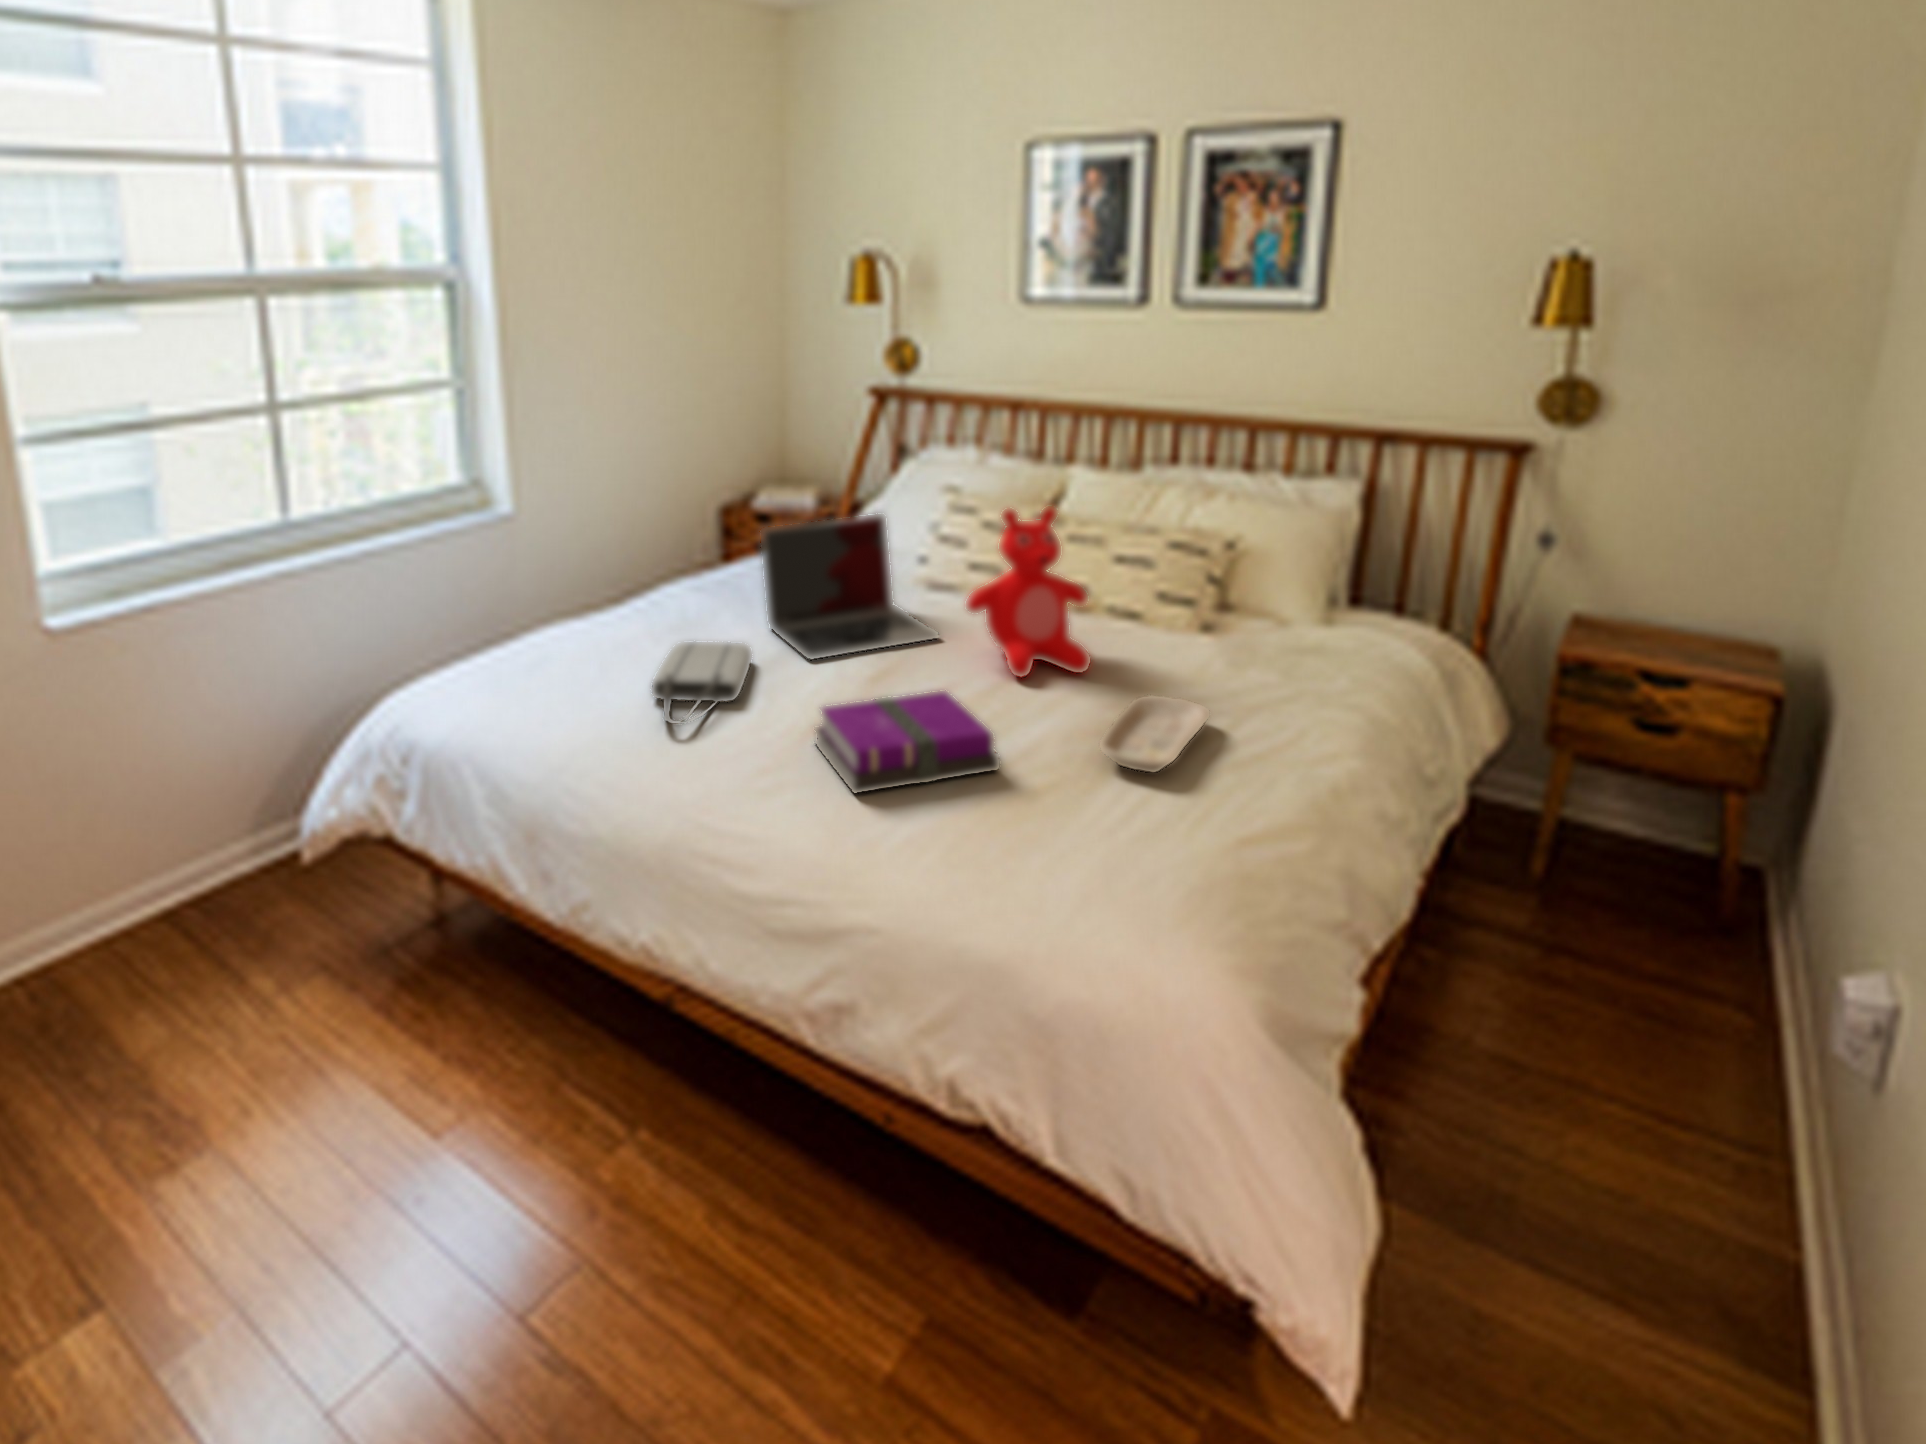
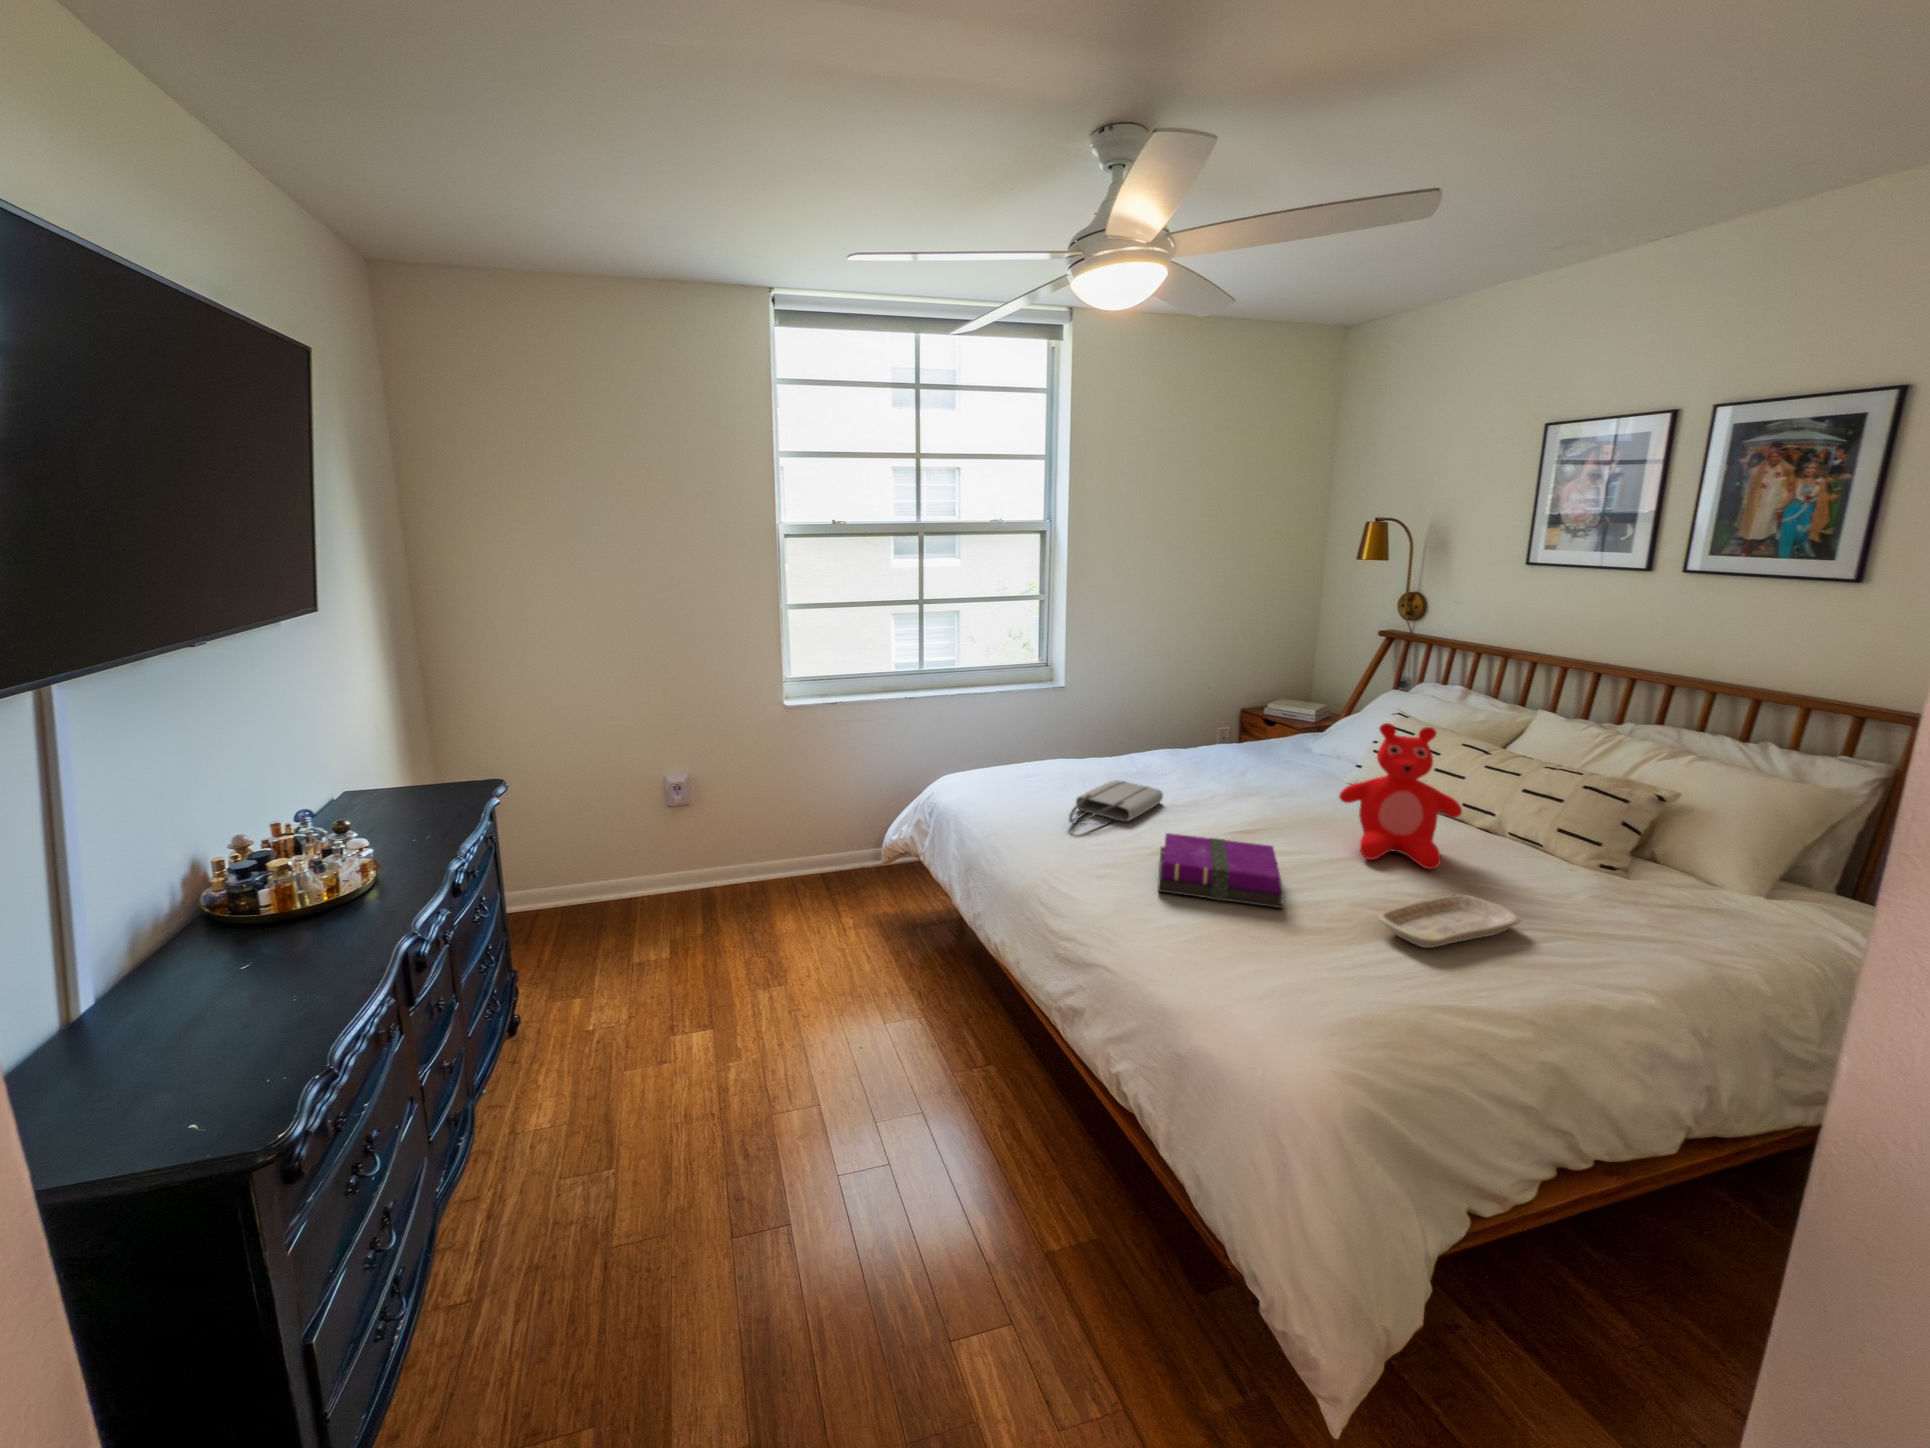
laptop: present [761,515,937,659] -> none [1195,714,1326,820]

